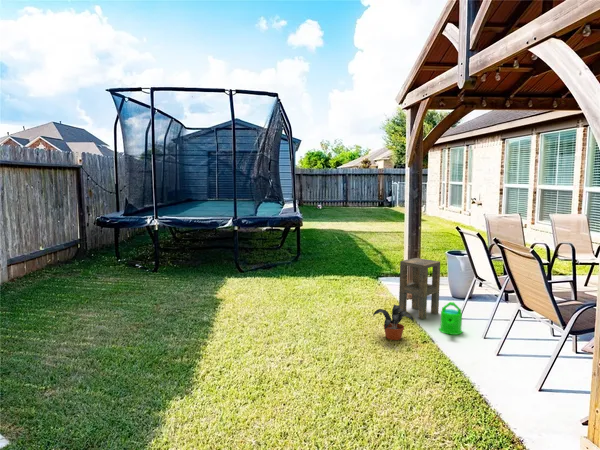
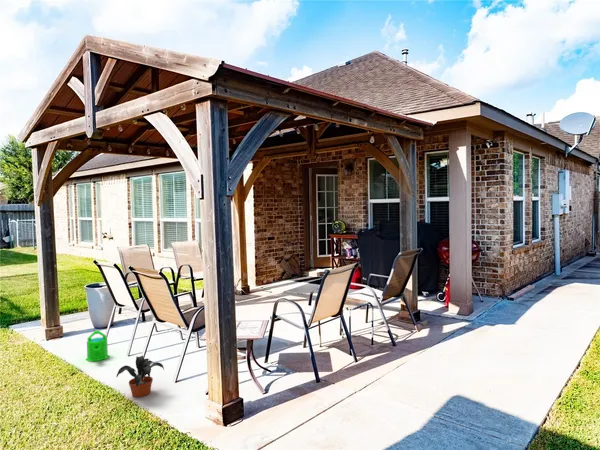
side table: present [399,258,440,319] -> none [38,296,83,355]
potted plant: present [373,305,414,340] -> present [117,356,164,397]

